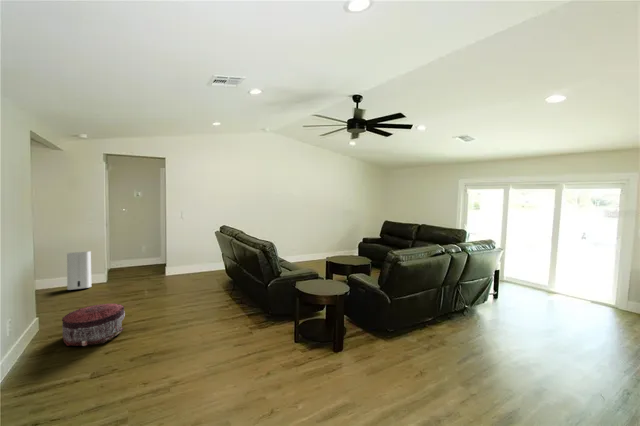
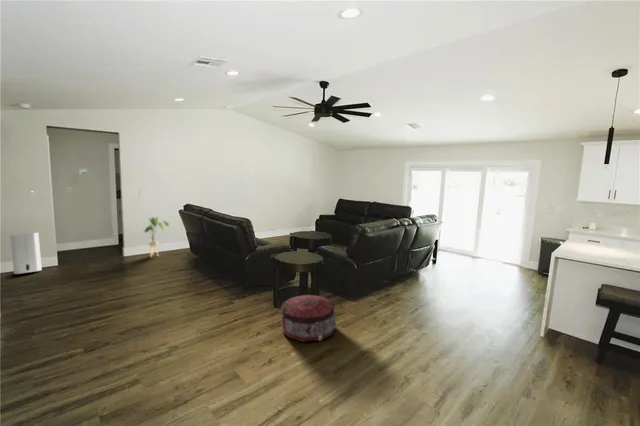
house plant: none [184,238,208,277] -> present [144,218,169,255]
pouf: present [62,304,125,346] -> present [281,295,336,342]

